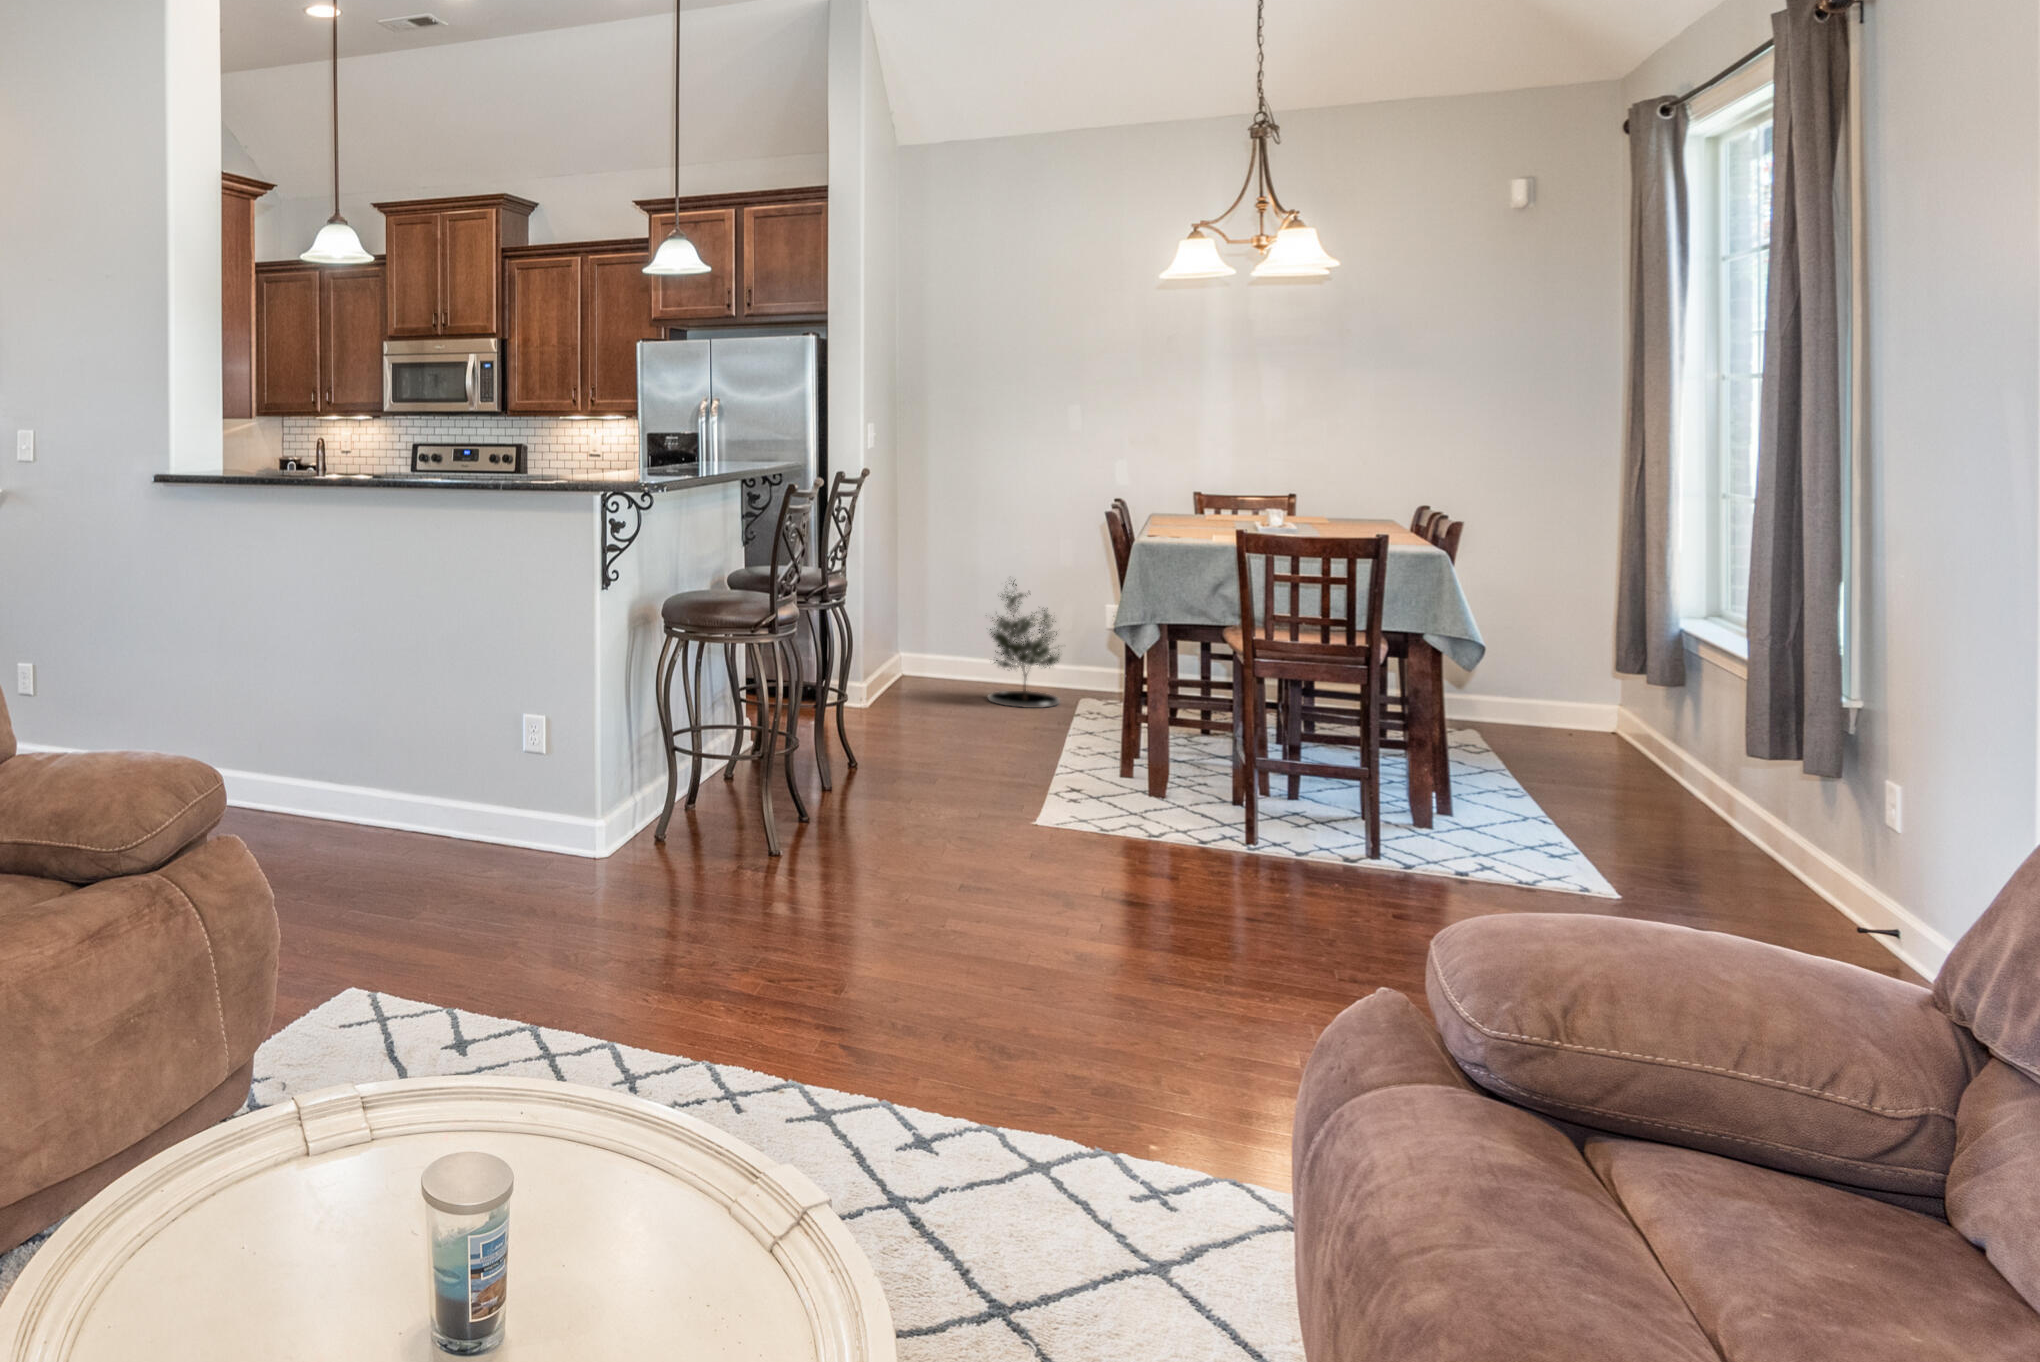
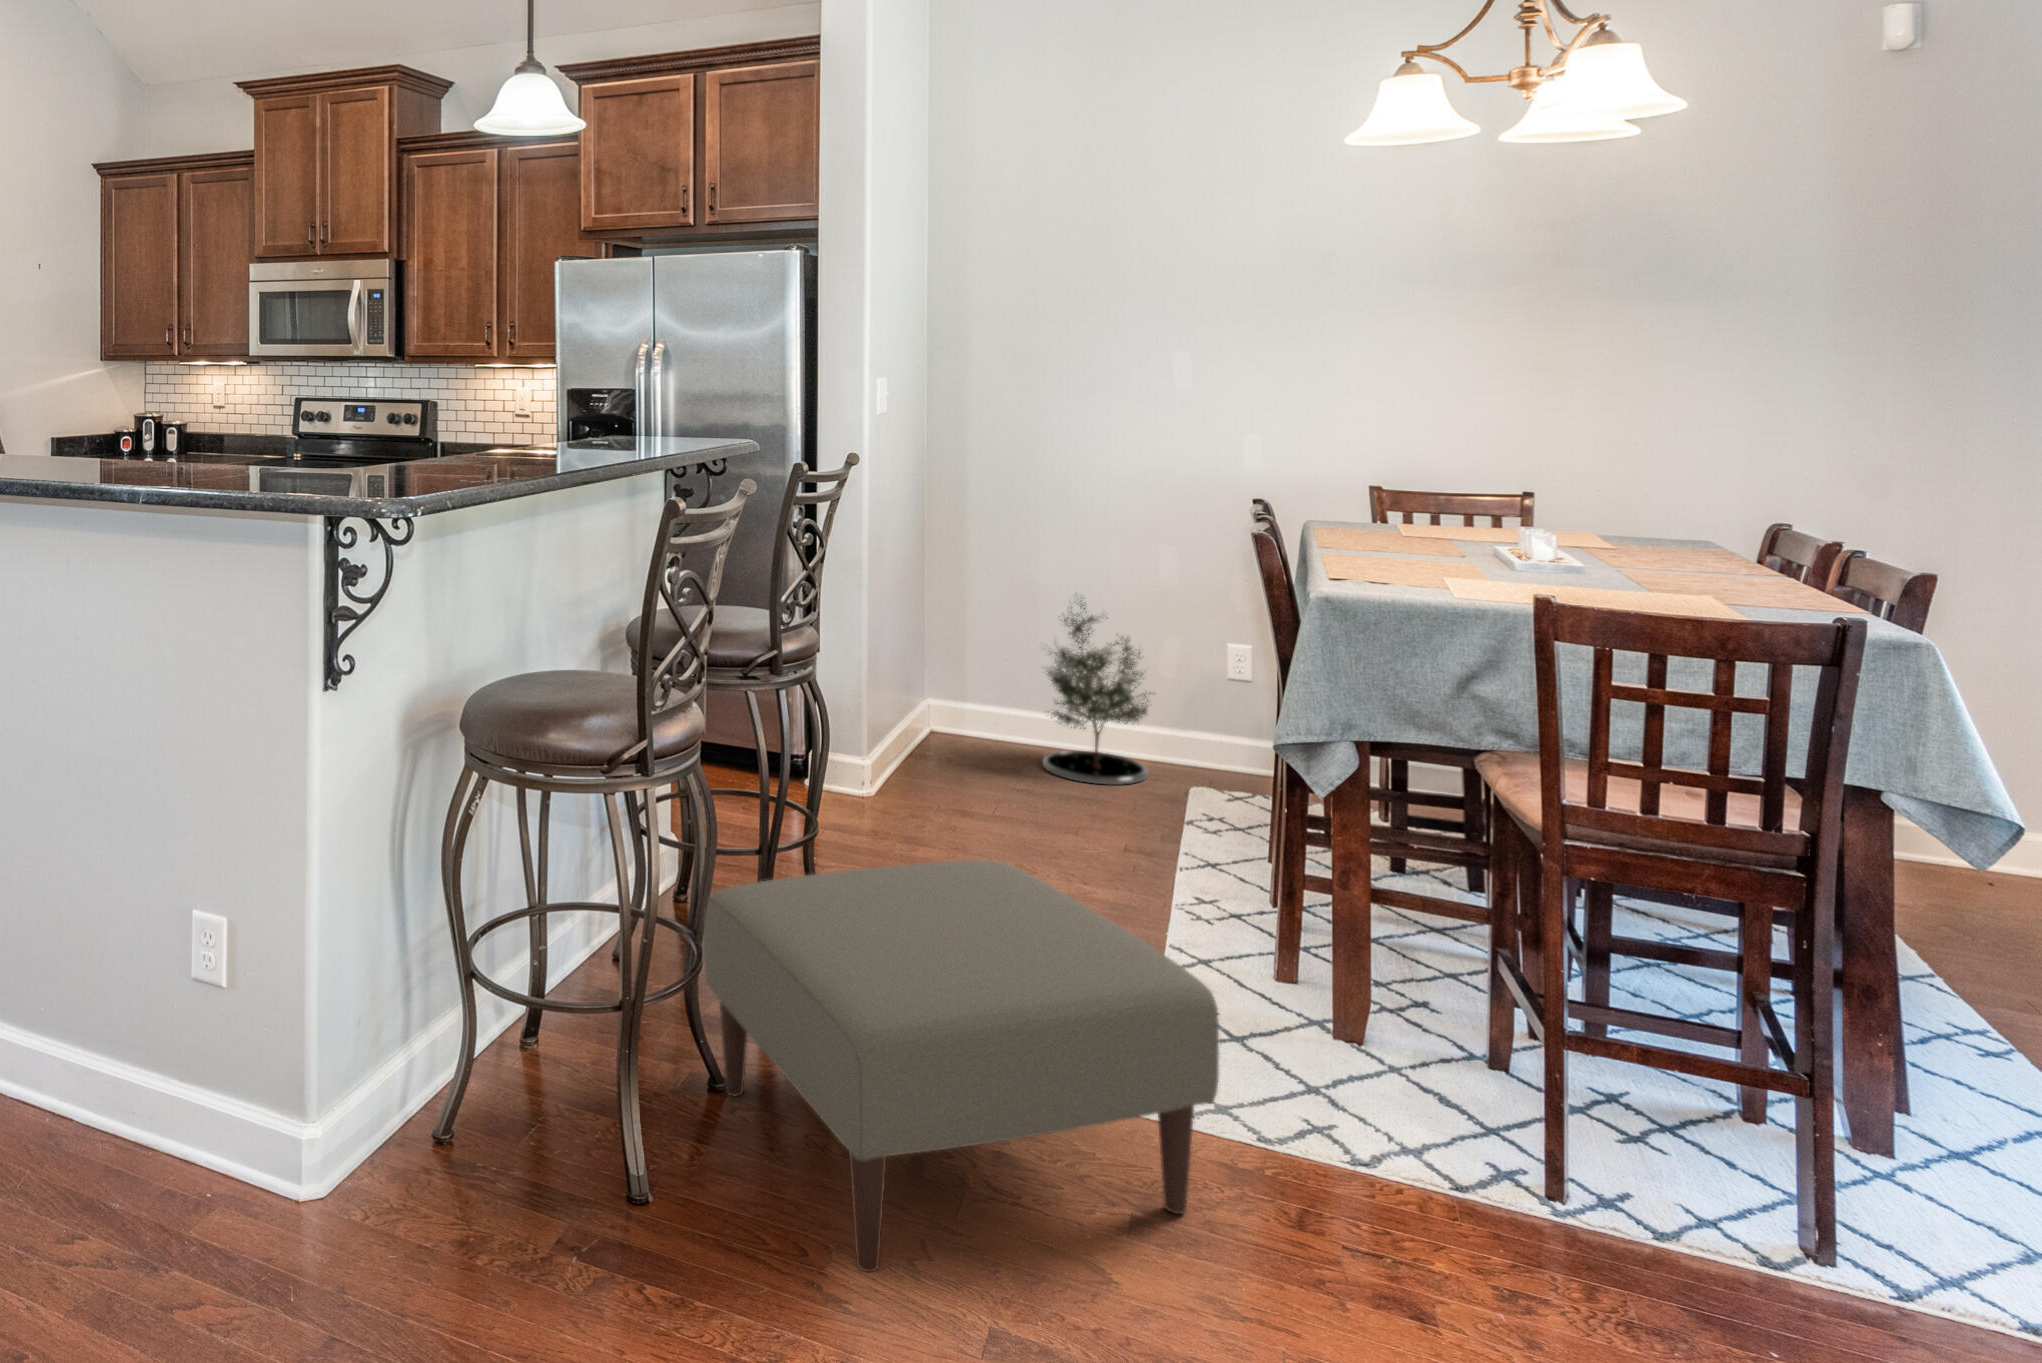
ottoman: none [796,699,1075,872] -> present [704,860,1219,1272]

